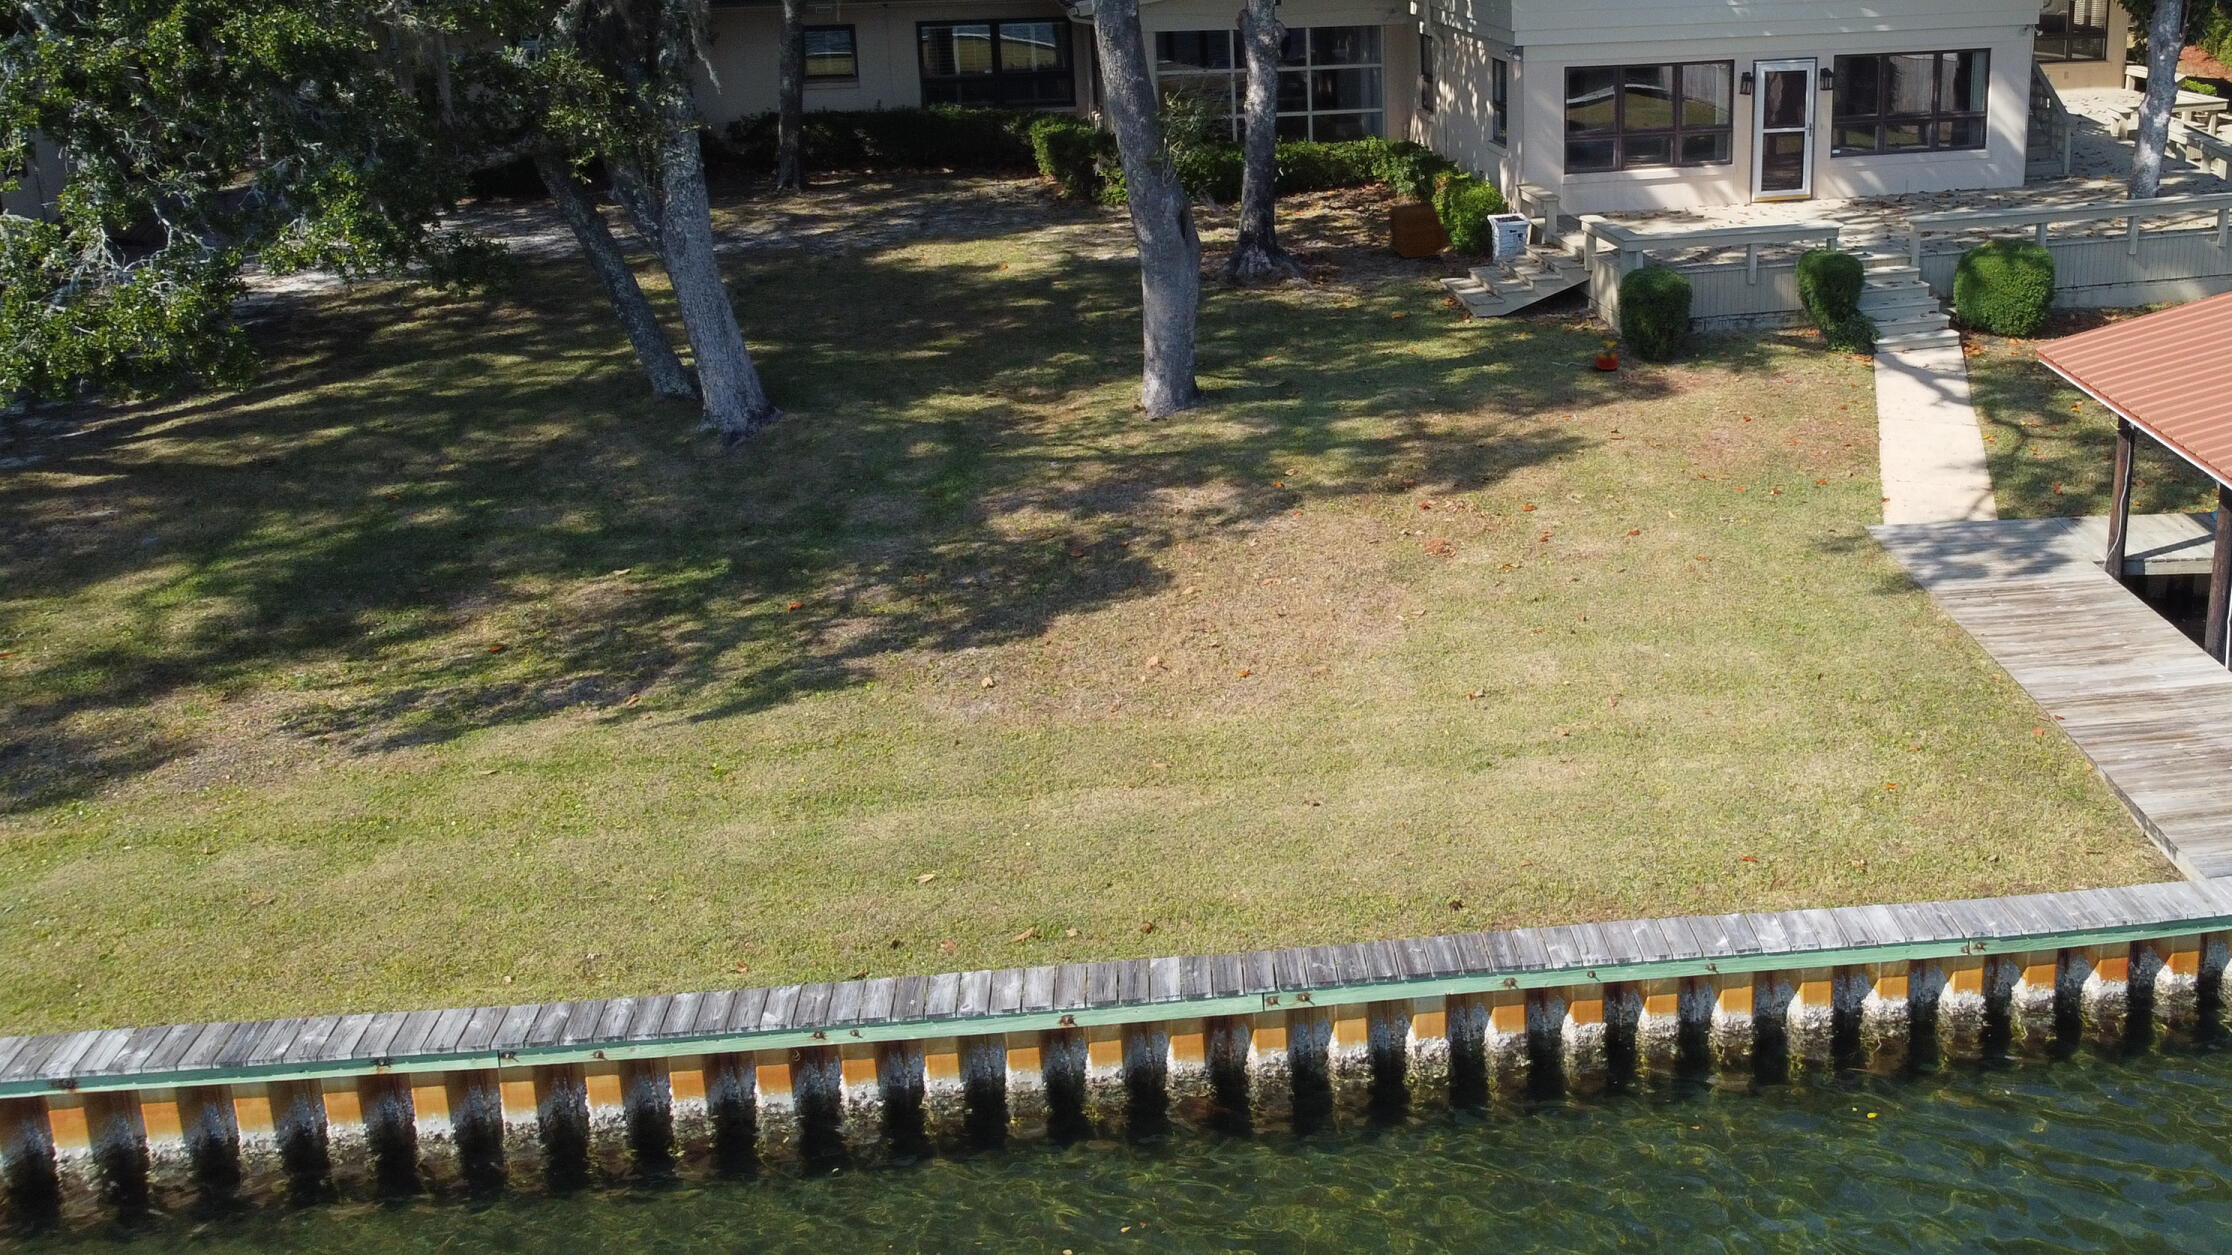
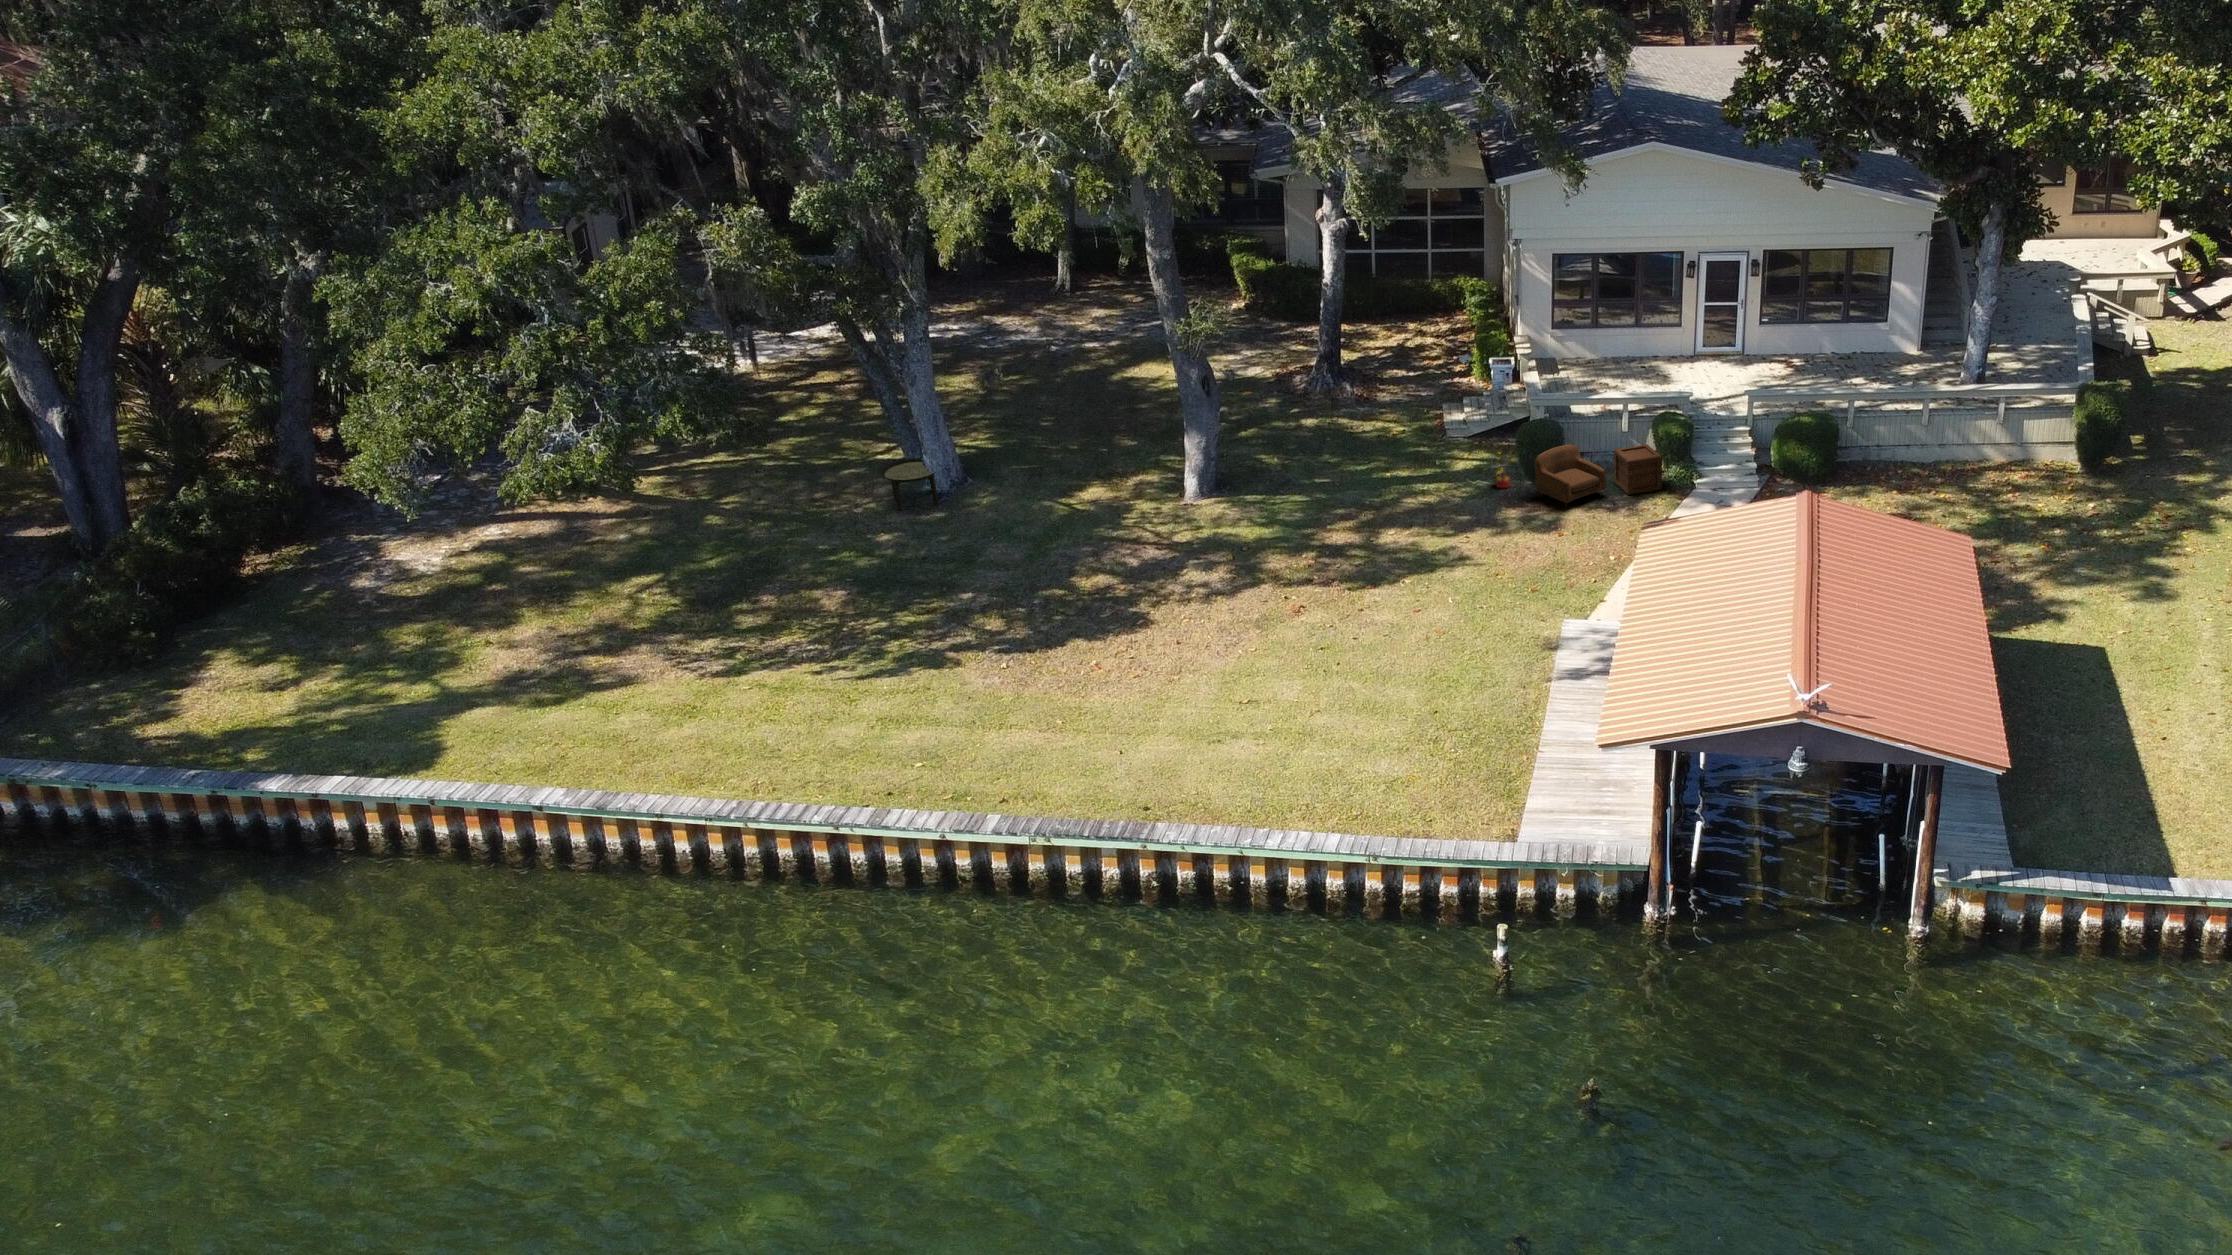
wooden crate: present [1389,201,1447,258] -> present [1614,444,1662,495]
armchair: none [1669,299,1770,387] -> present [1534,445,1606,507]
round table: none [596,378,704,464] -> present [881,458,939,511]

